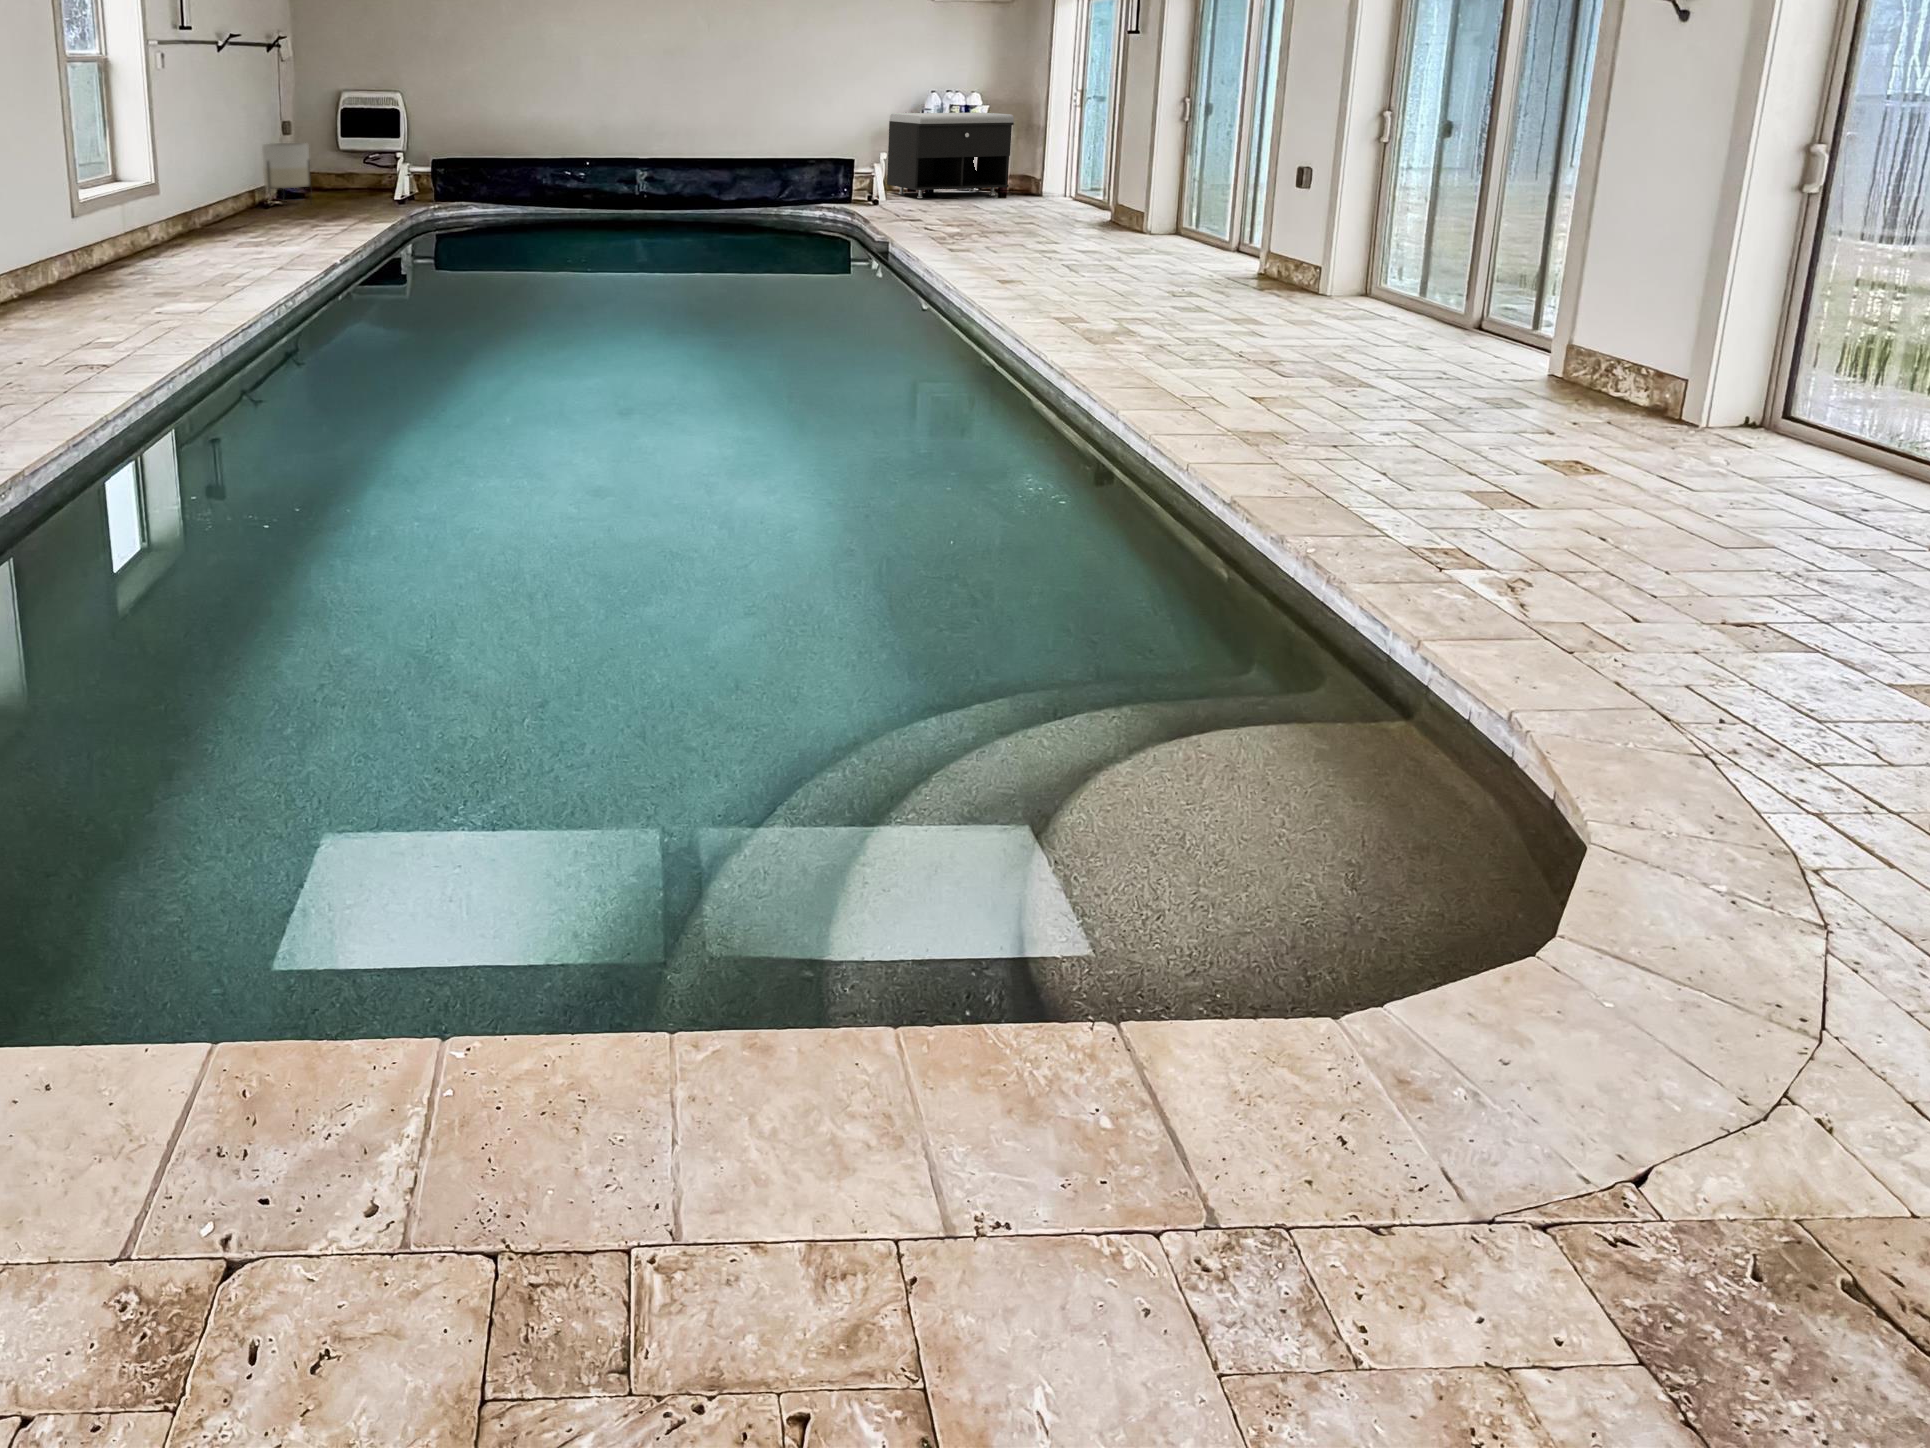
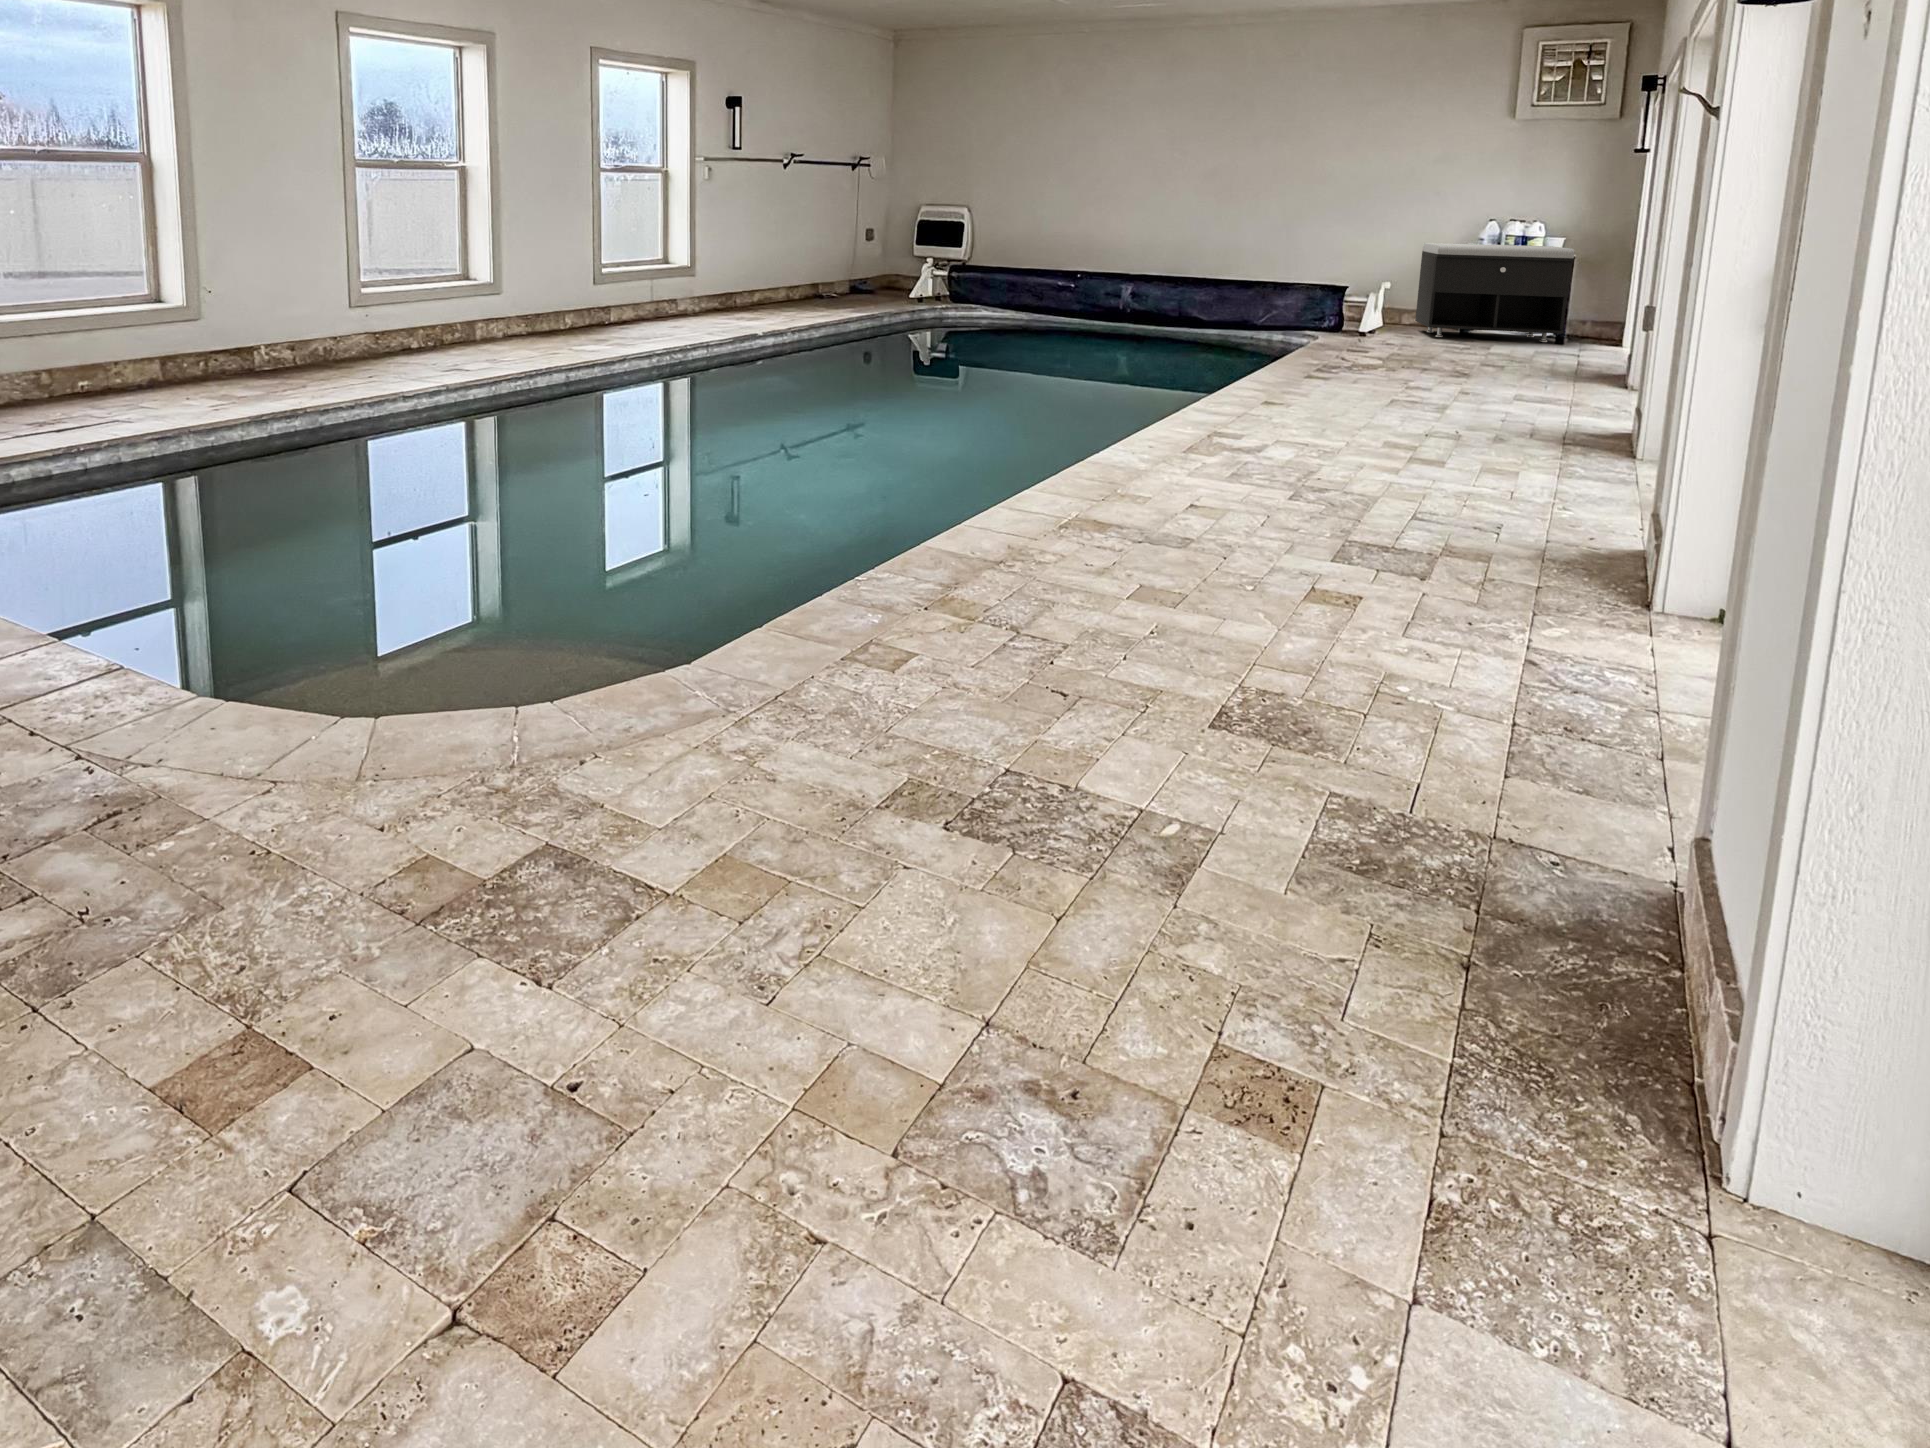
planter: present [262,143,311,189] -> none [817,246,855,298]

